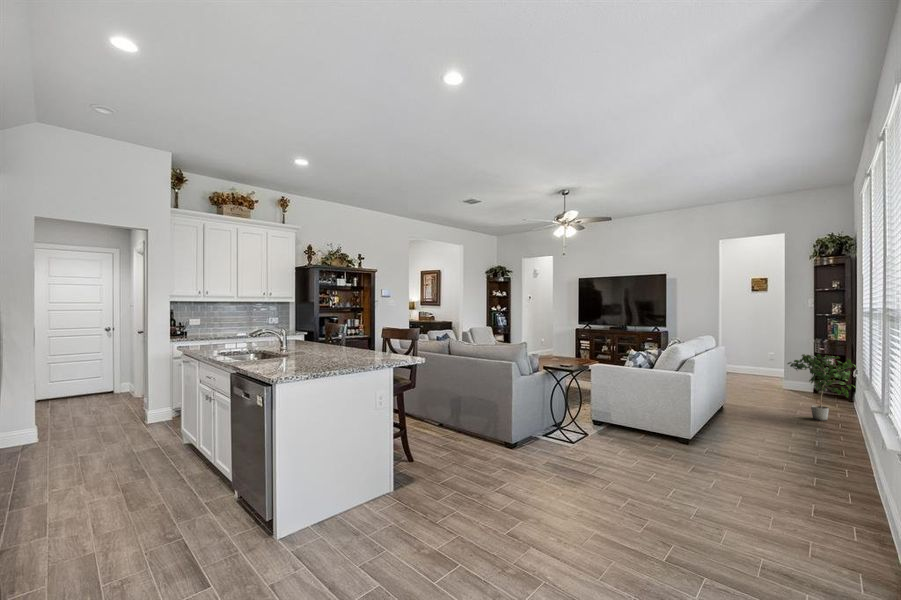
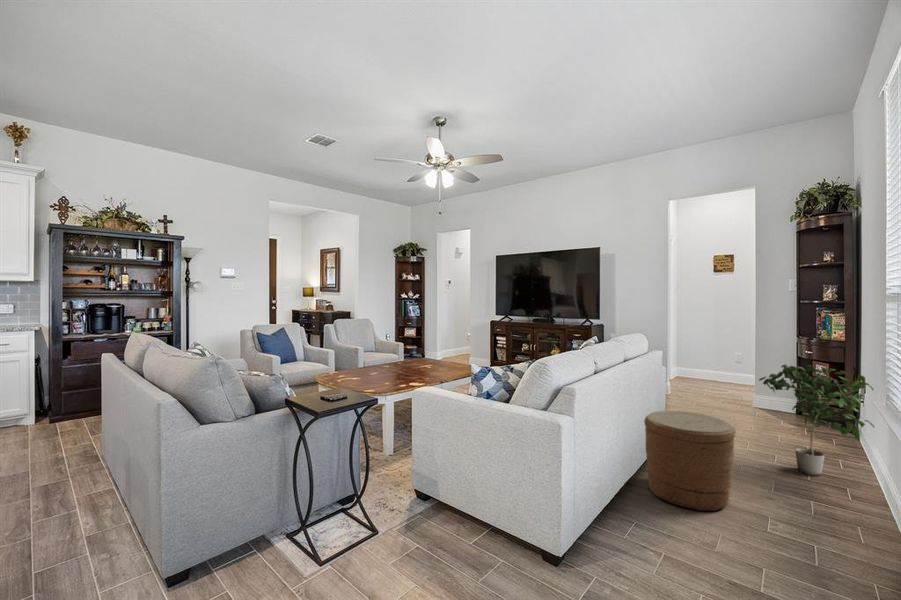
woven basket: none [719,381,774,433] -> present [644,411,736,511]

